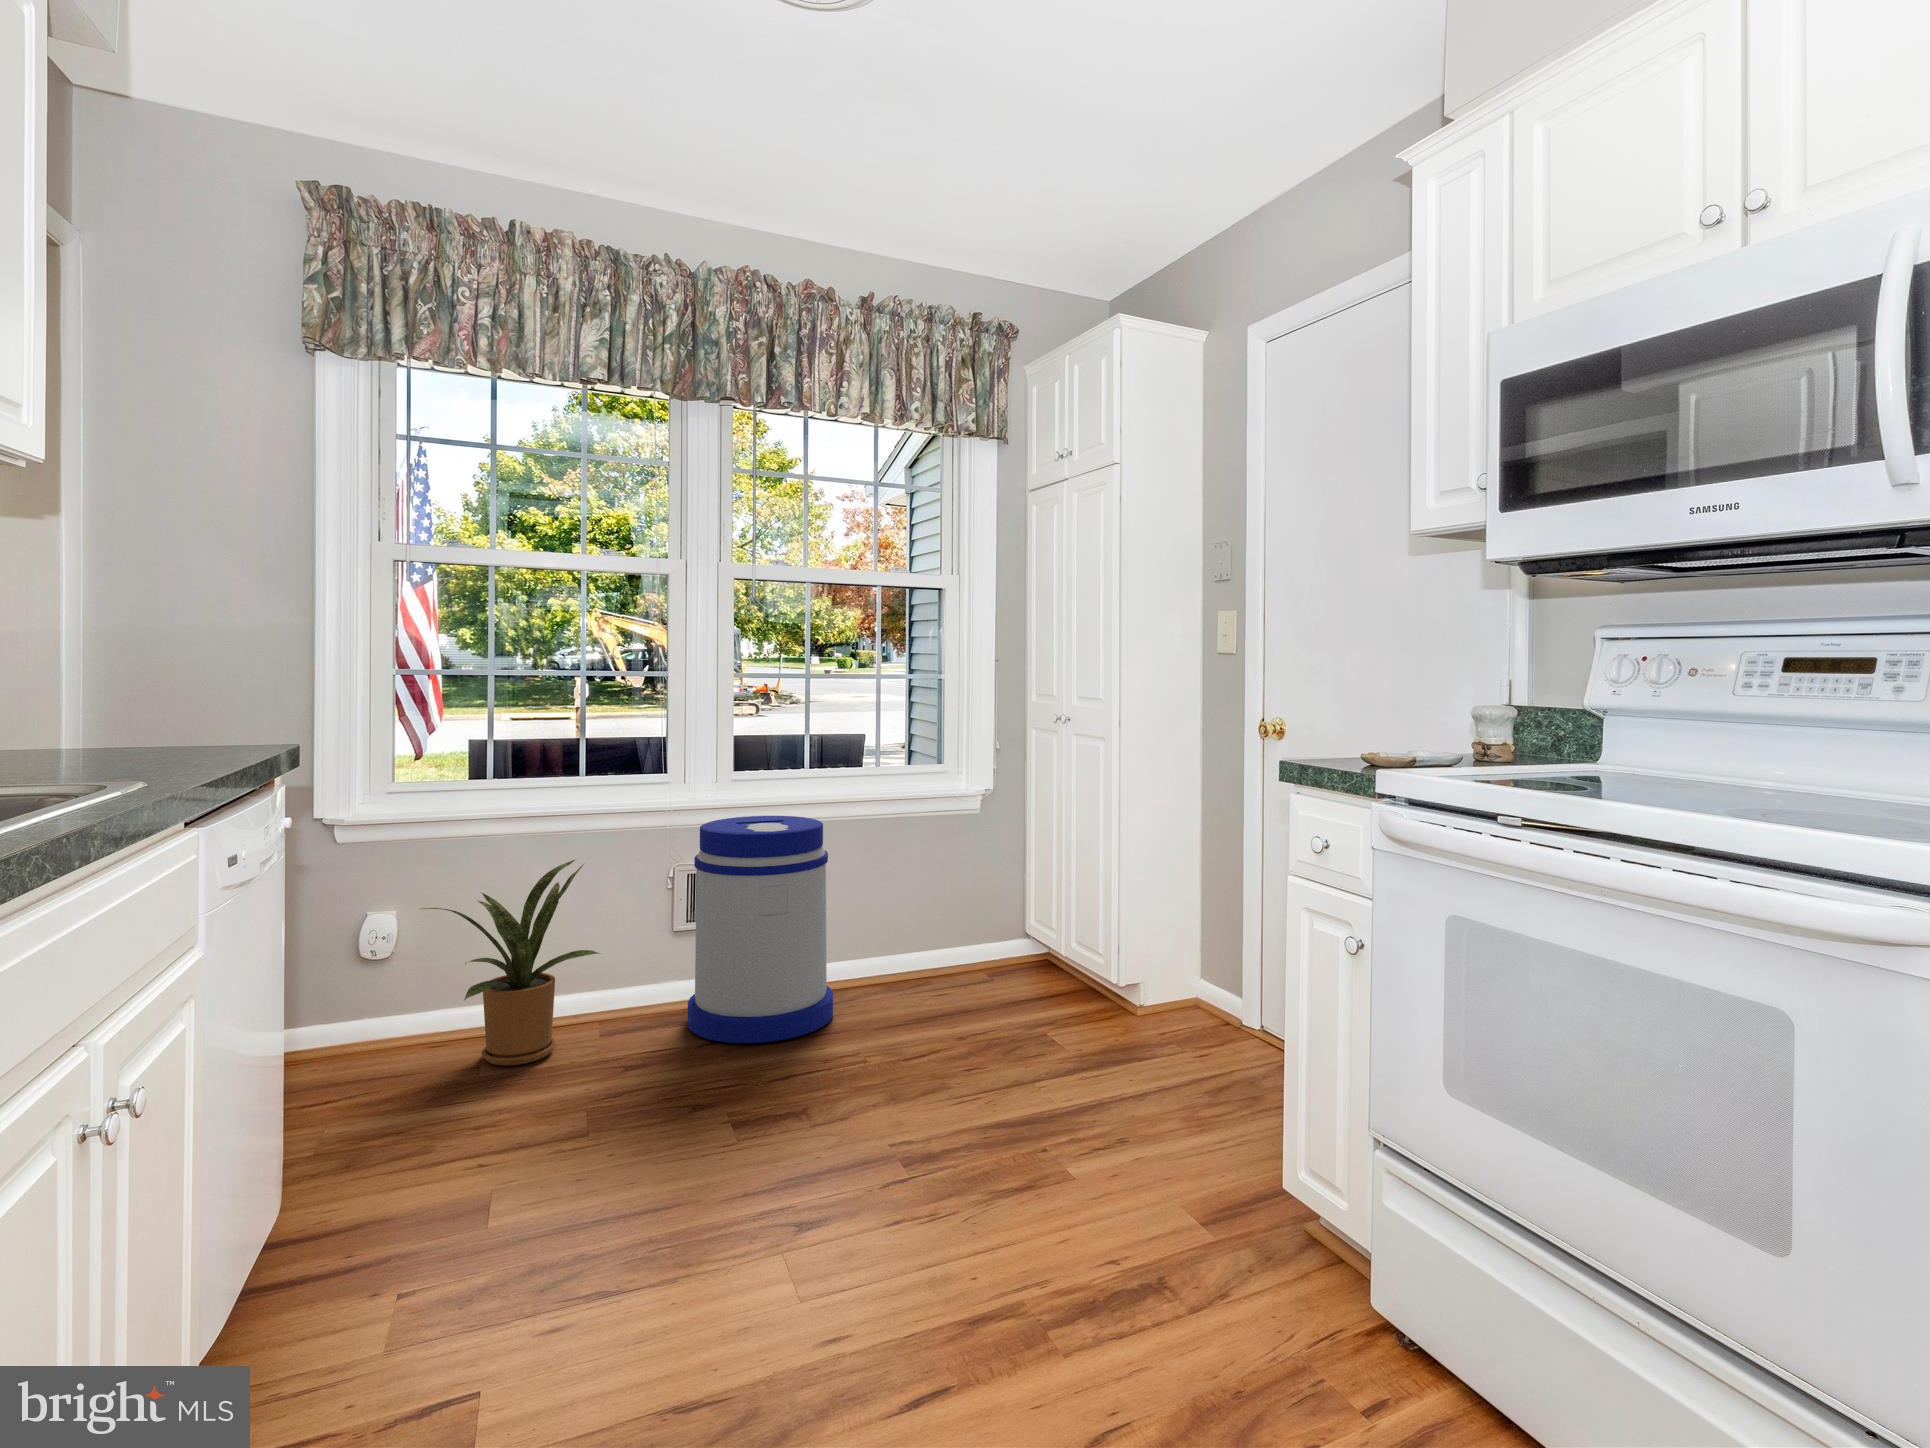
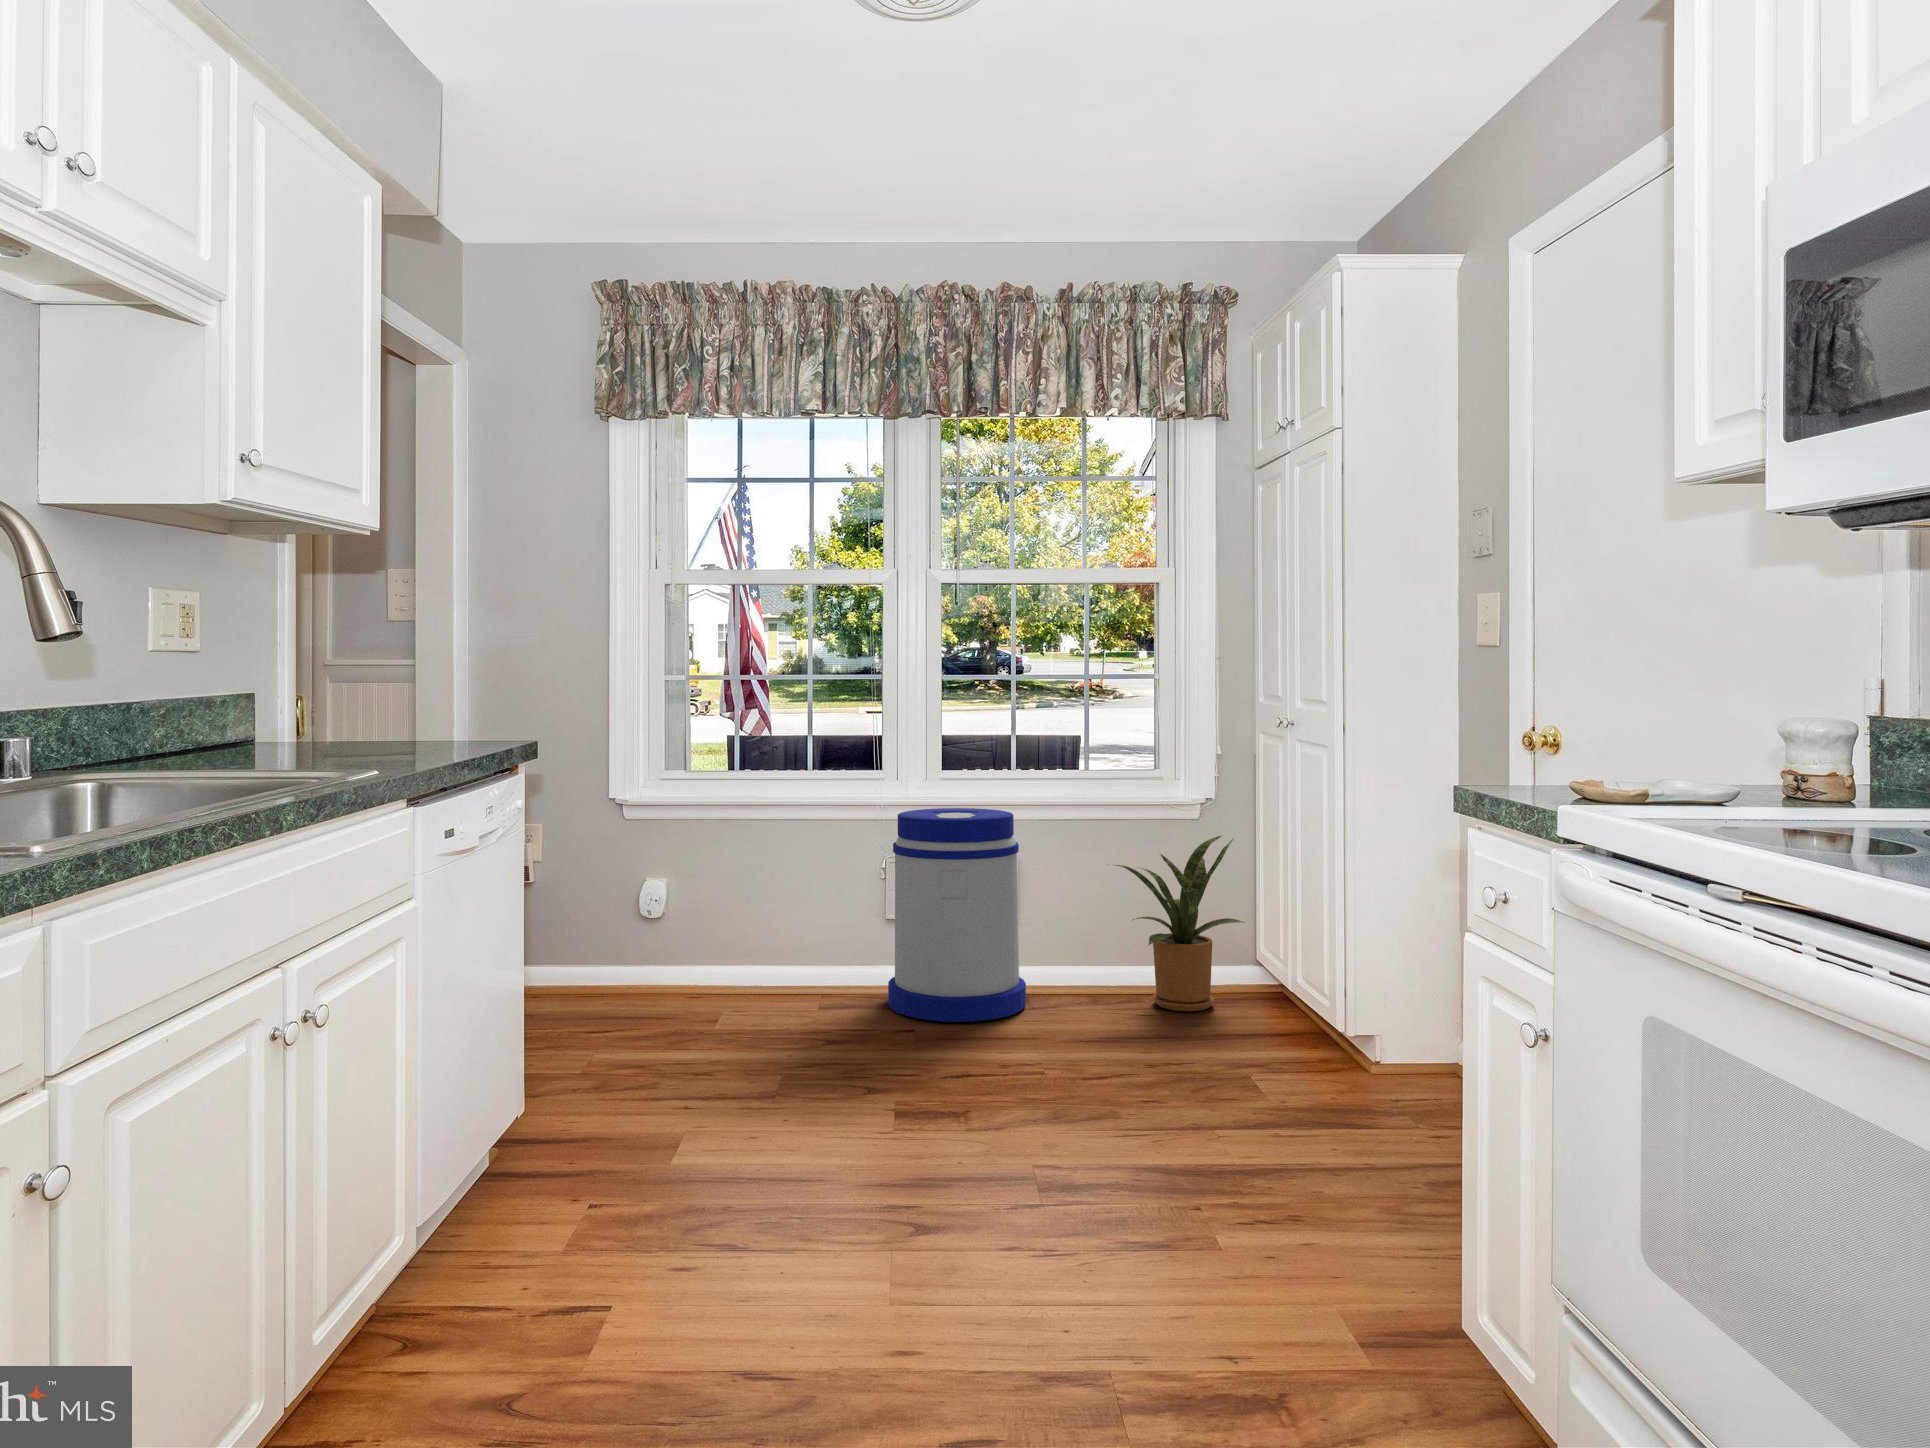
house plant: present [422,860,600,1066] -> present [1115,835,1244,1011]

